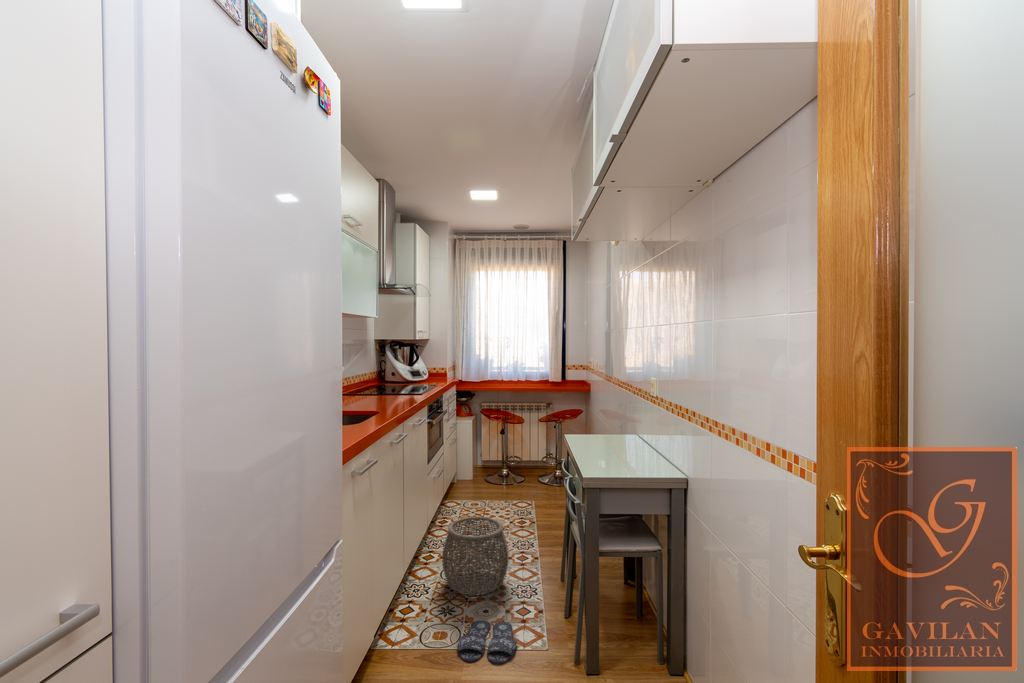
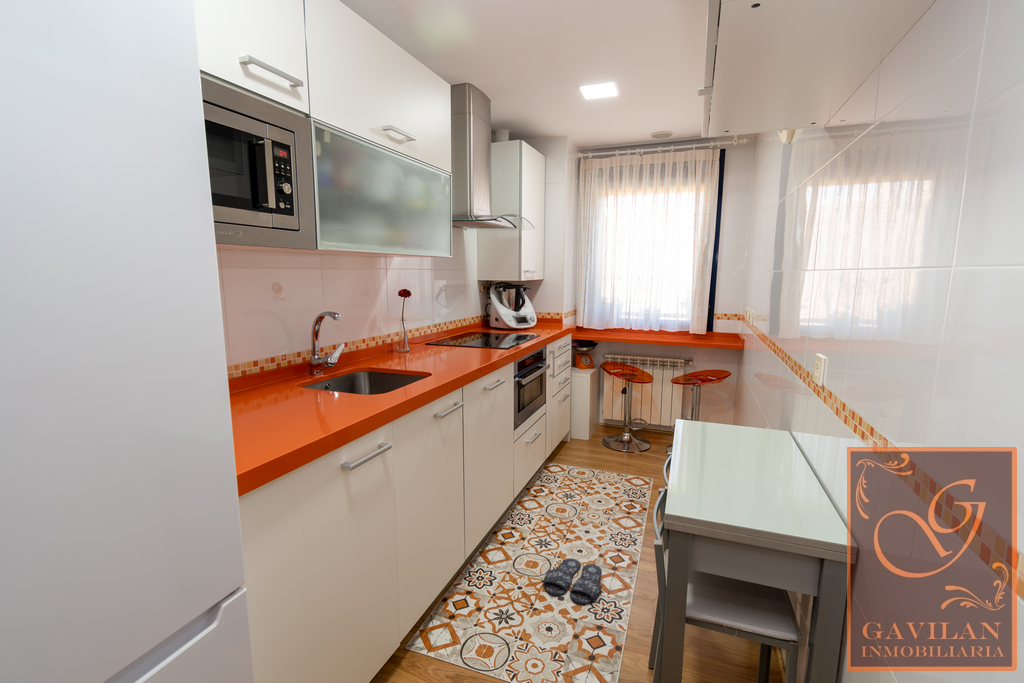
woven basket: present [442,517,509,596] -> none [545,460,611,536]

